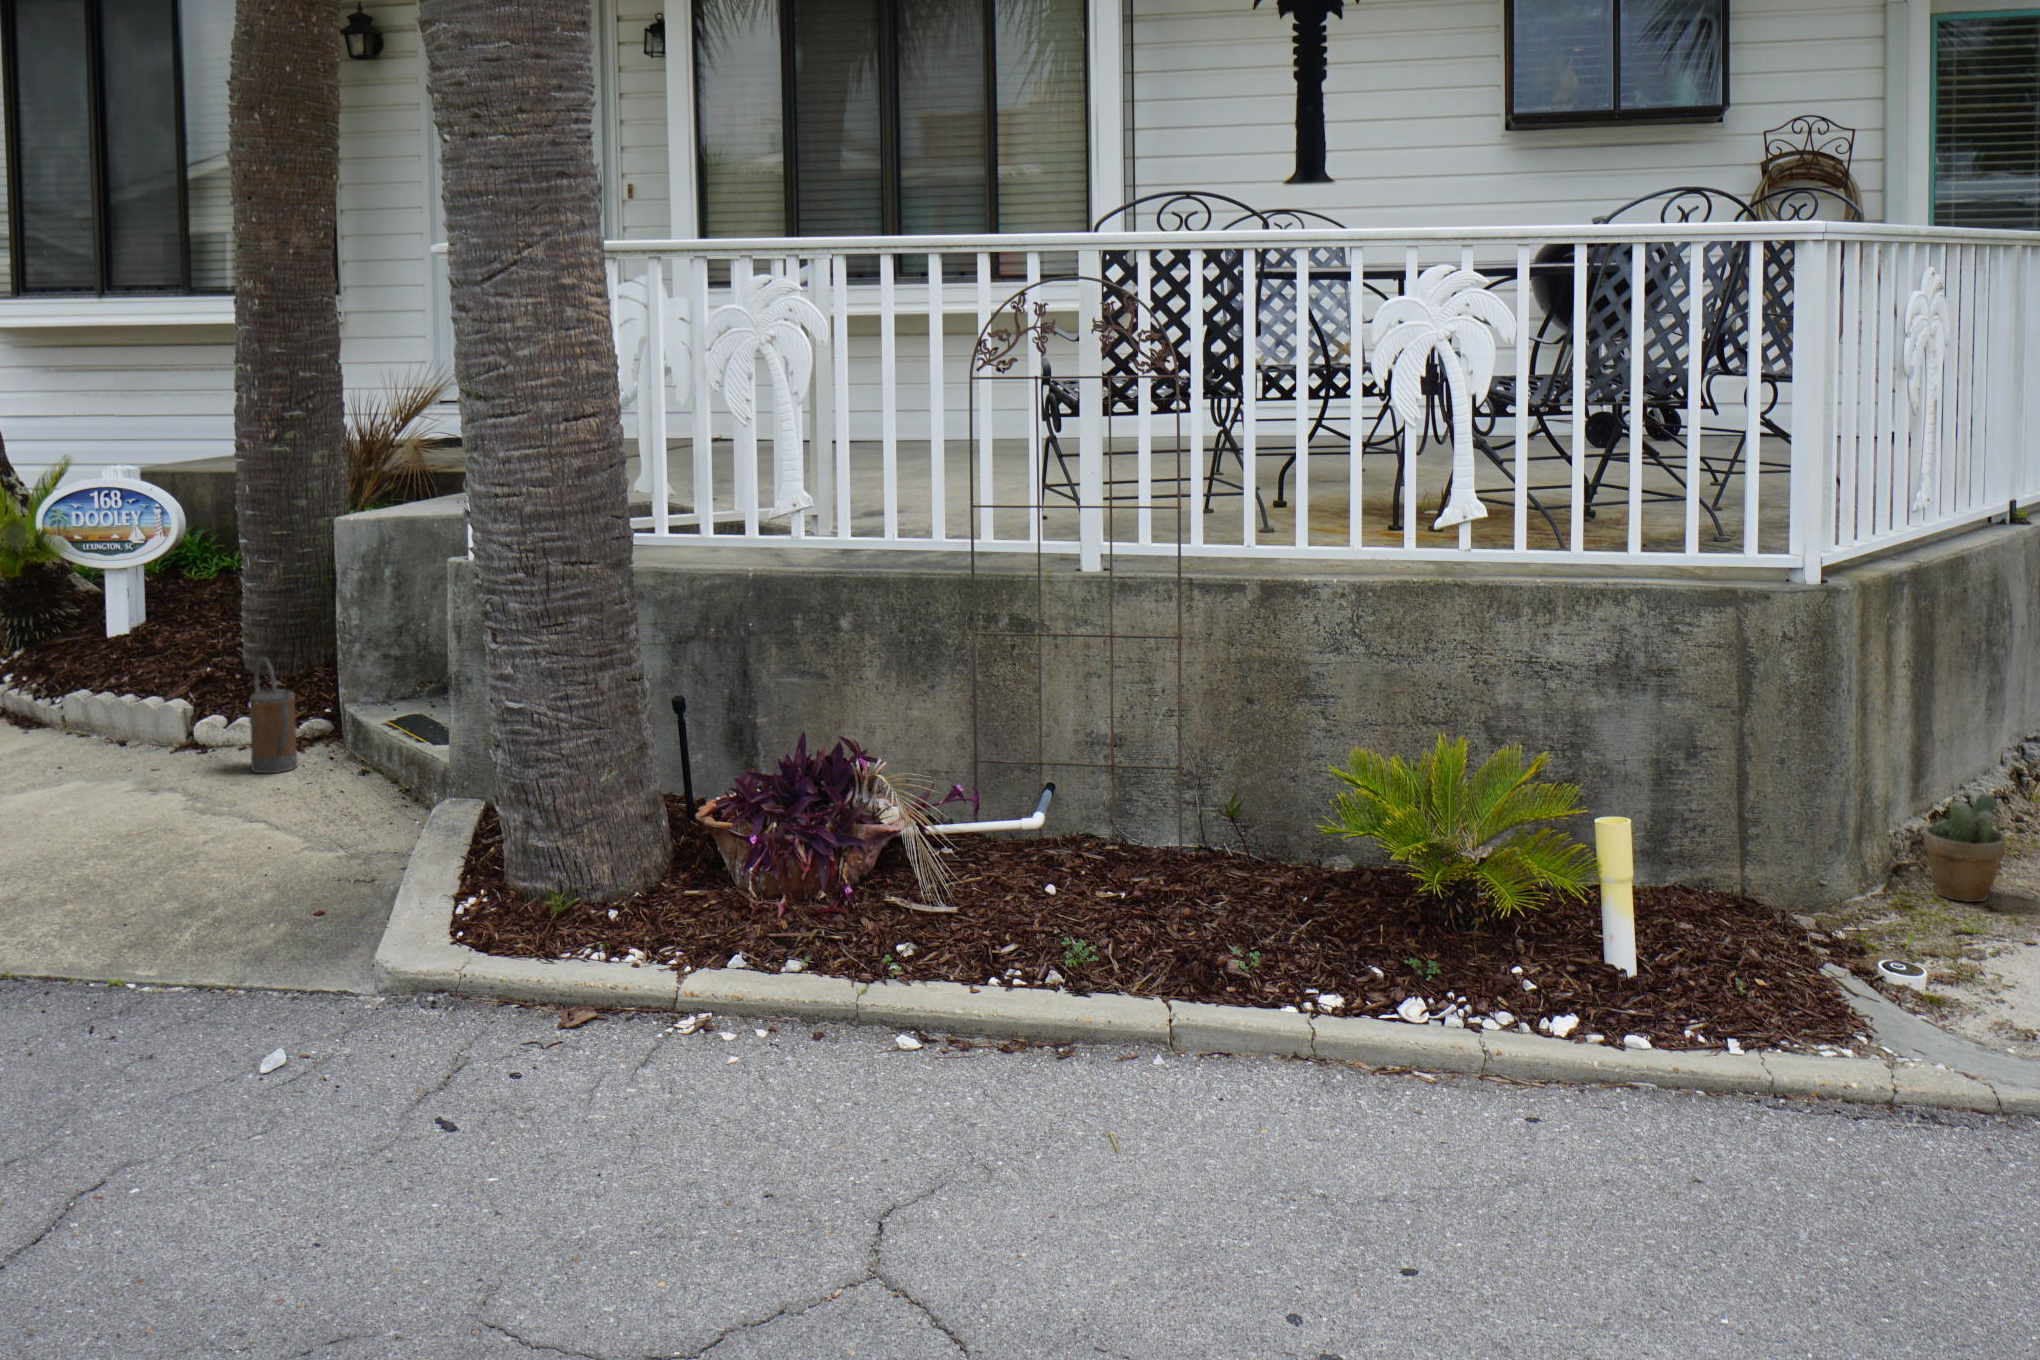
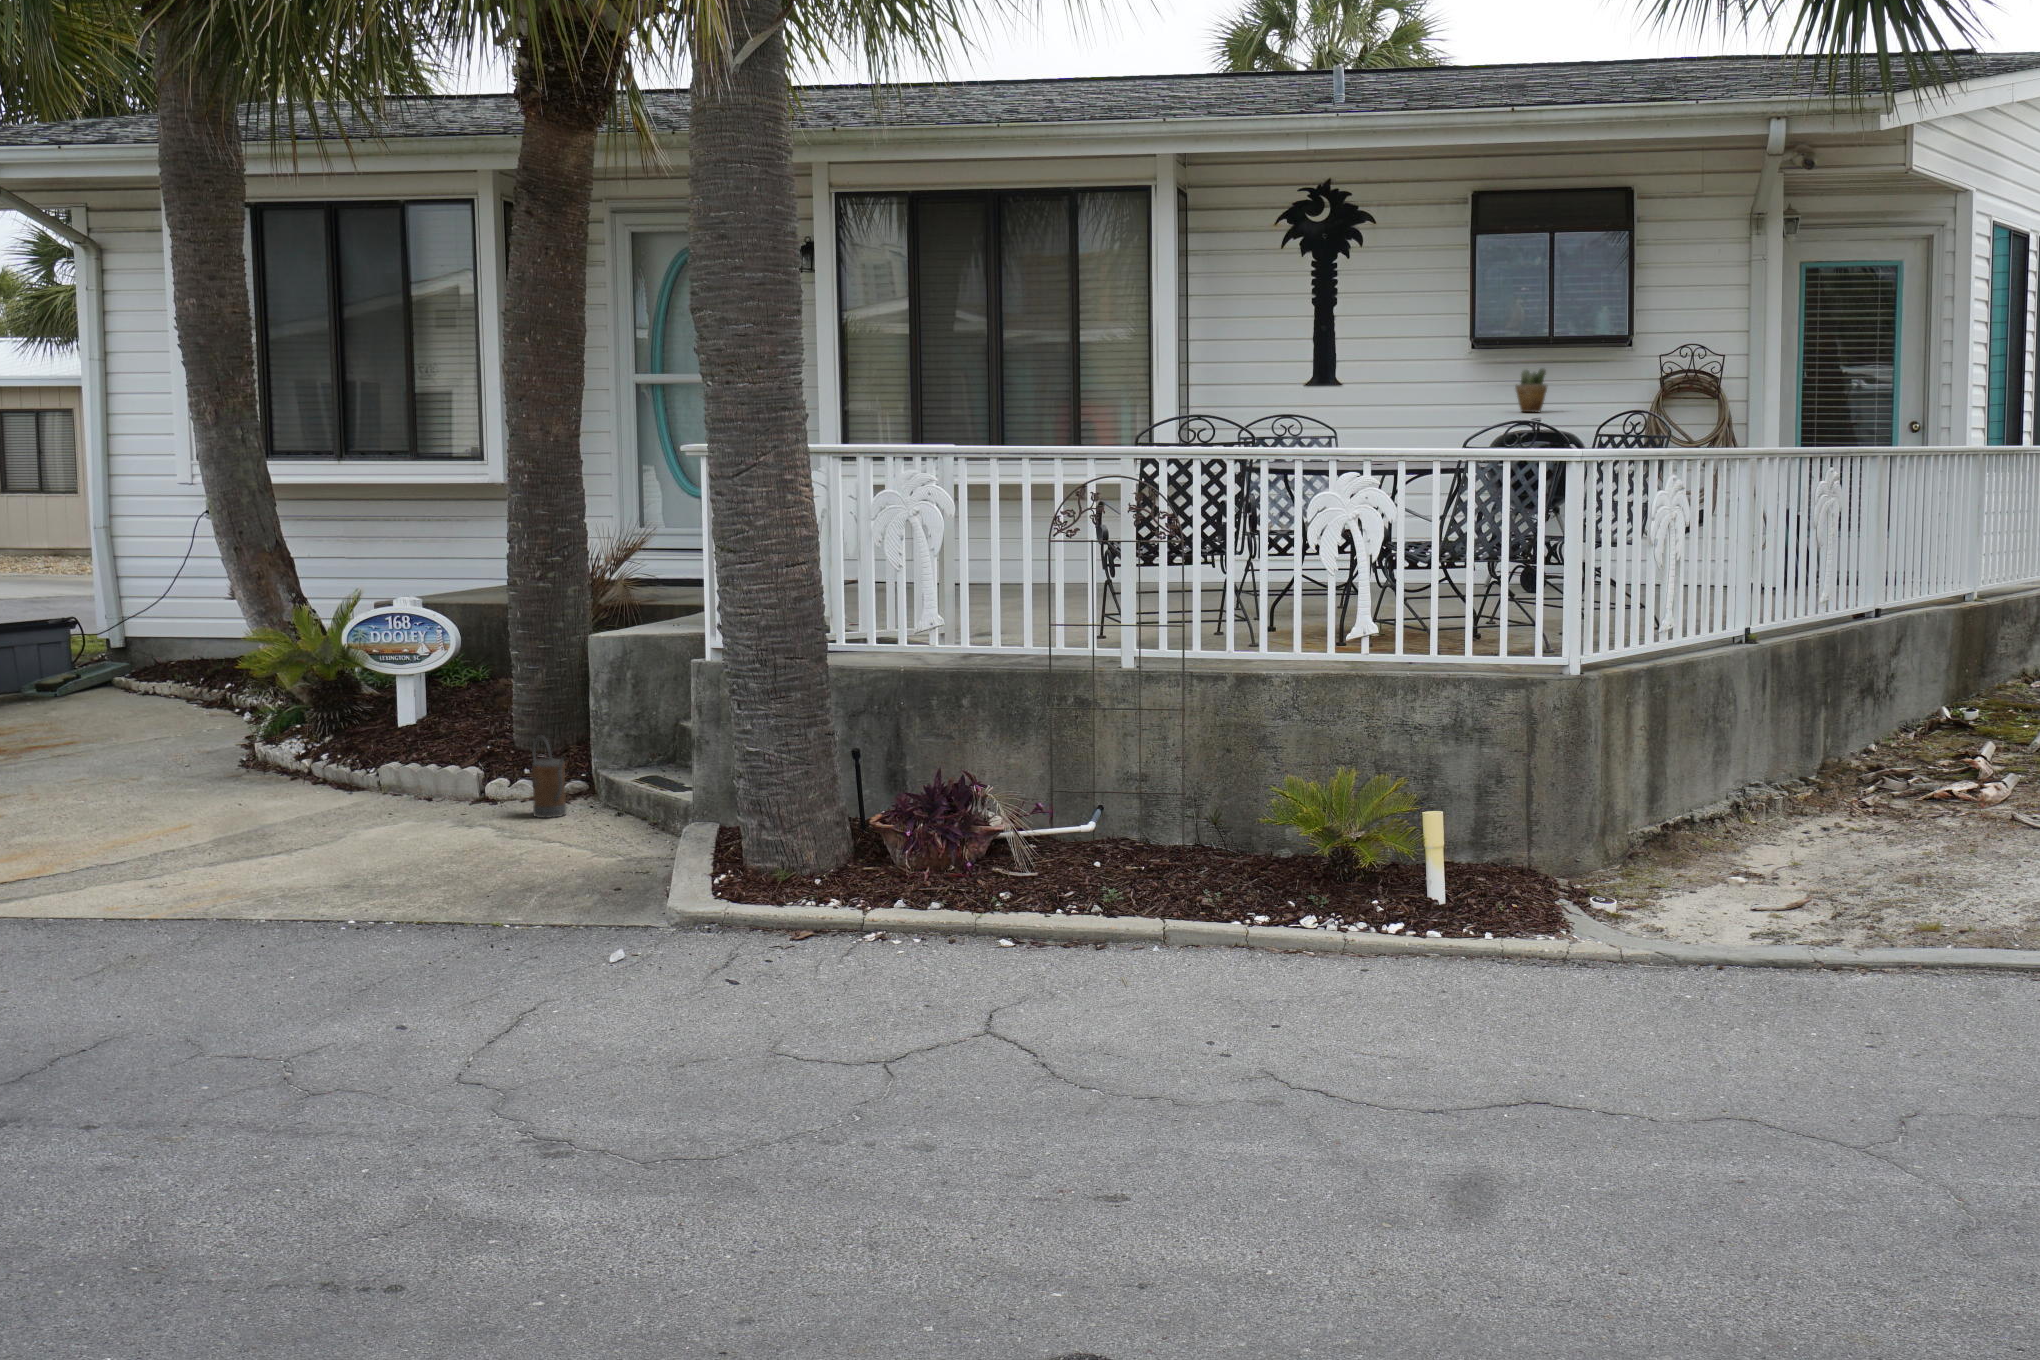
potted plant: present [1923,793,2006,902] -> present [1516,368,1547,412]

